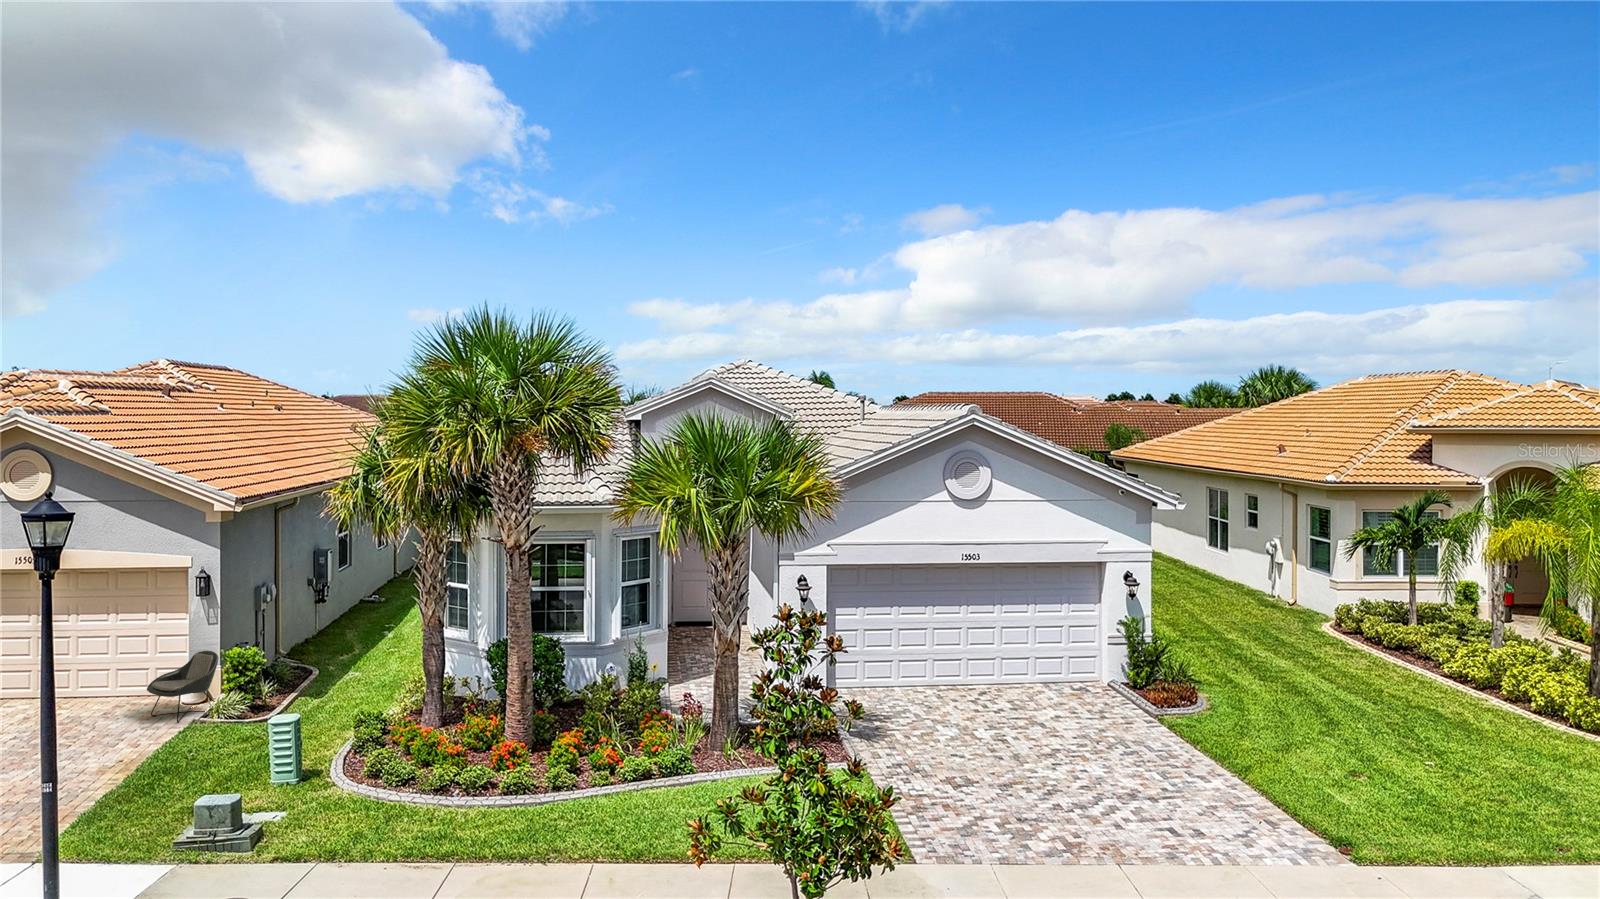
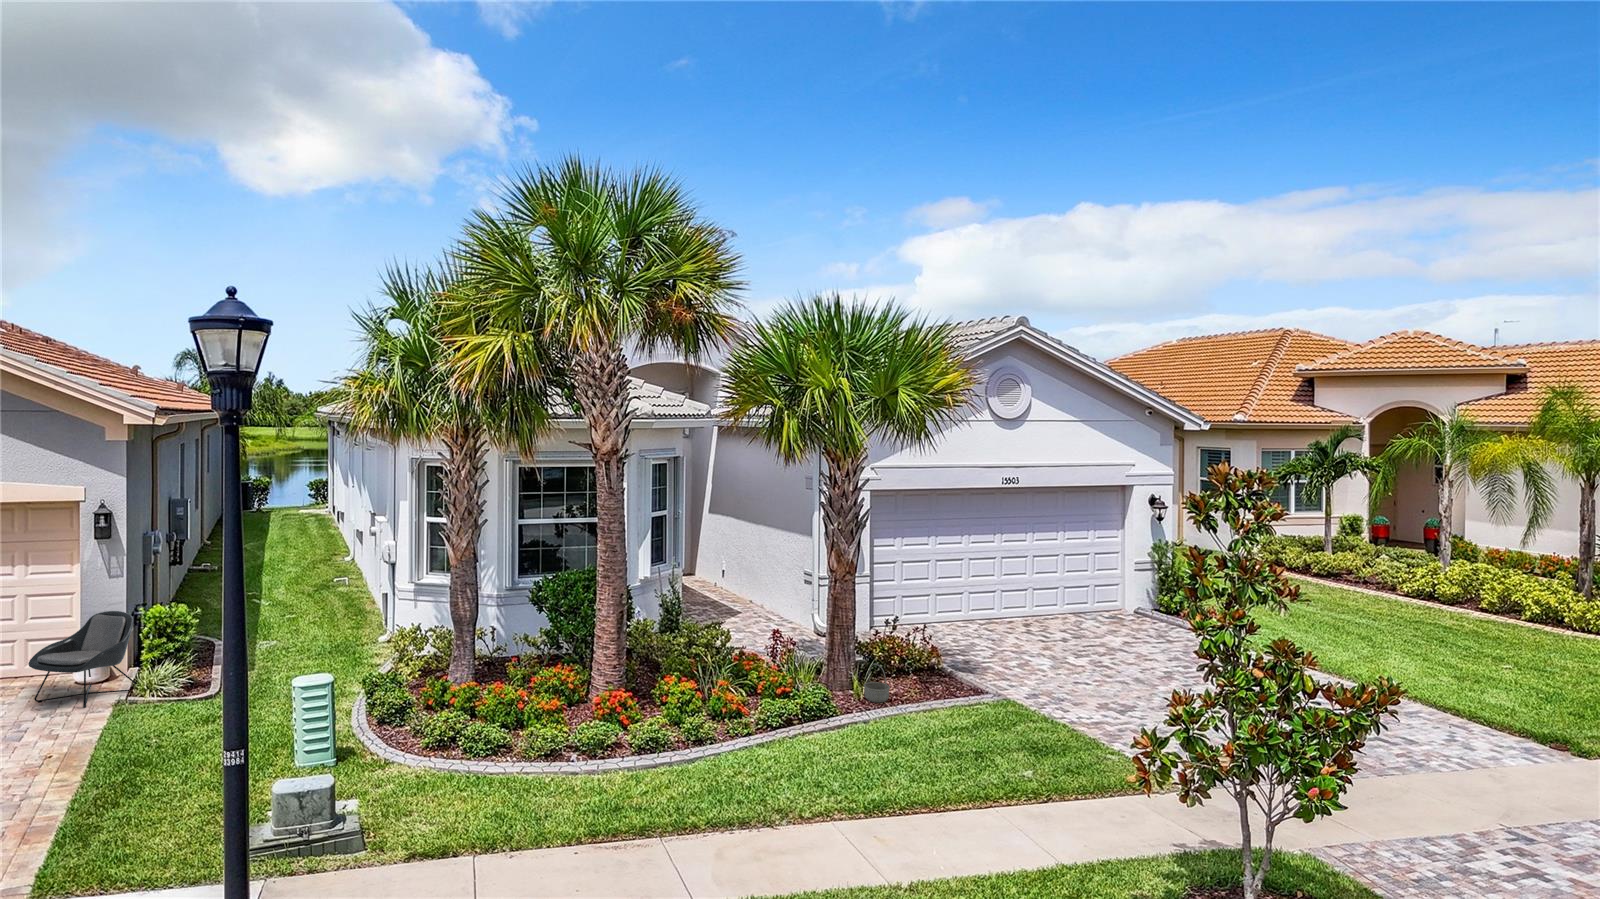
basket: none [736,730,757,766] -> present [864,663,890,703]

